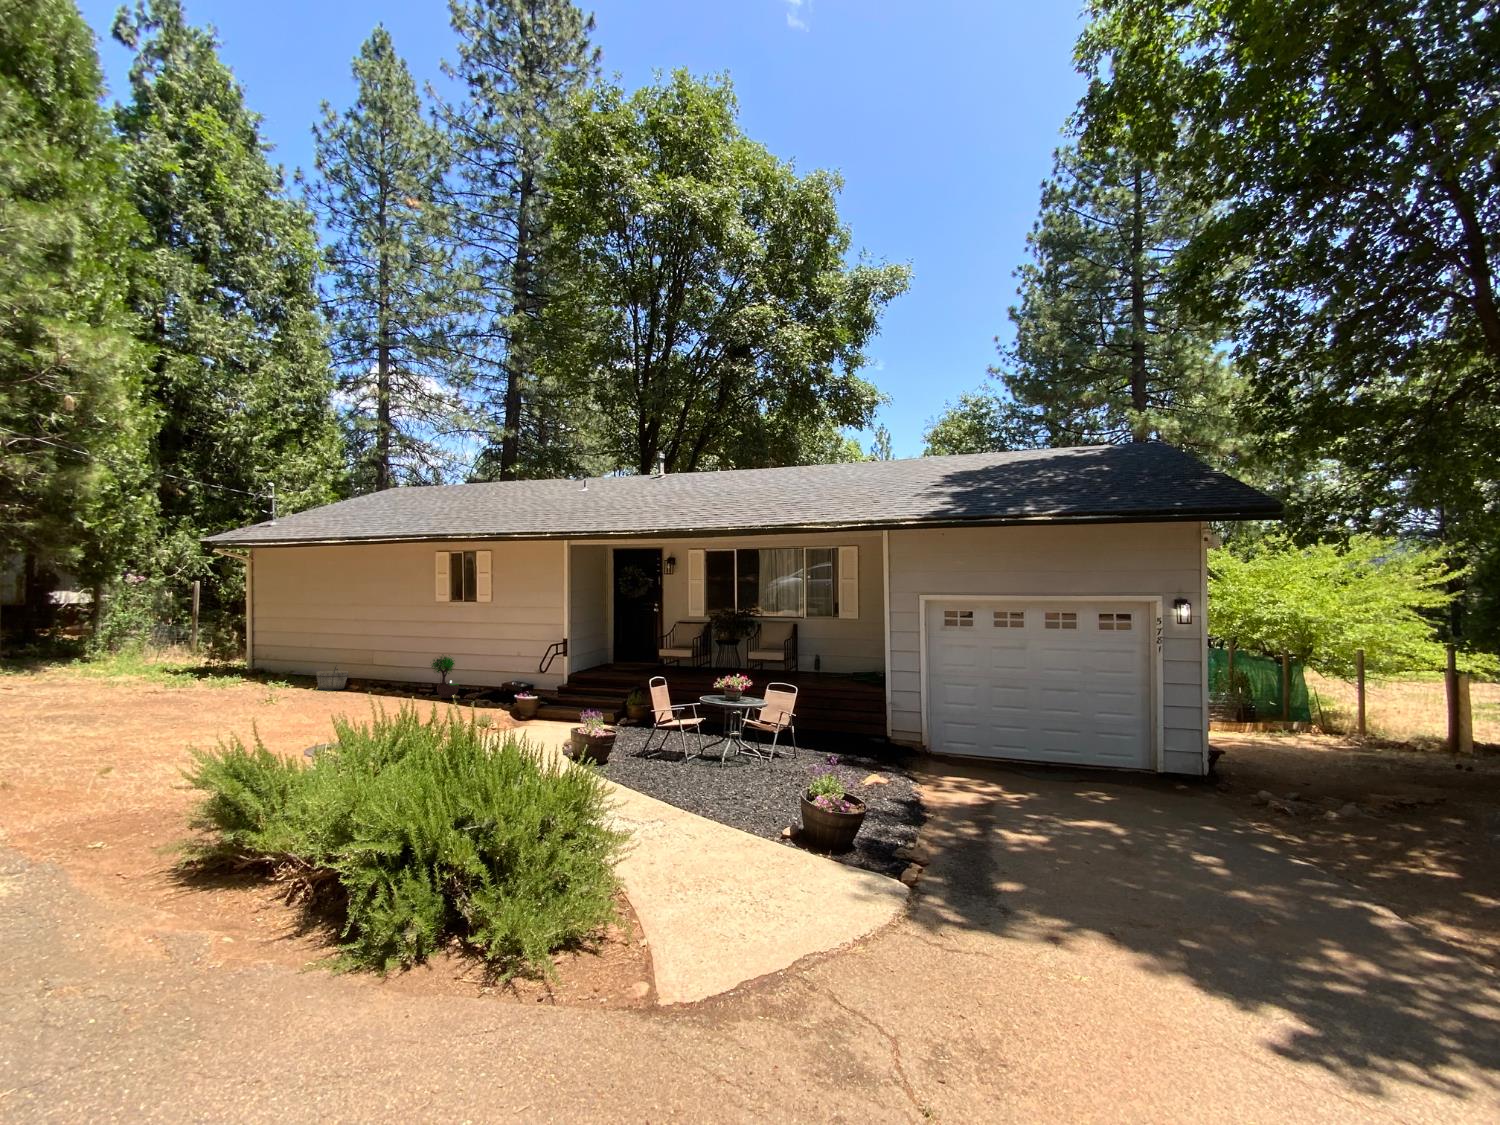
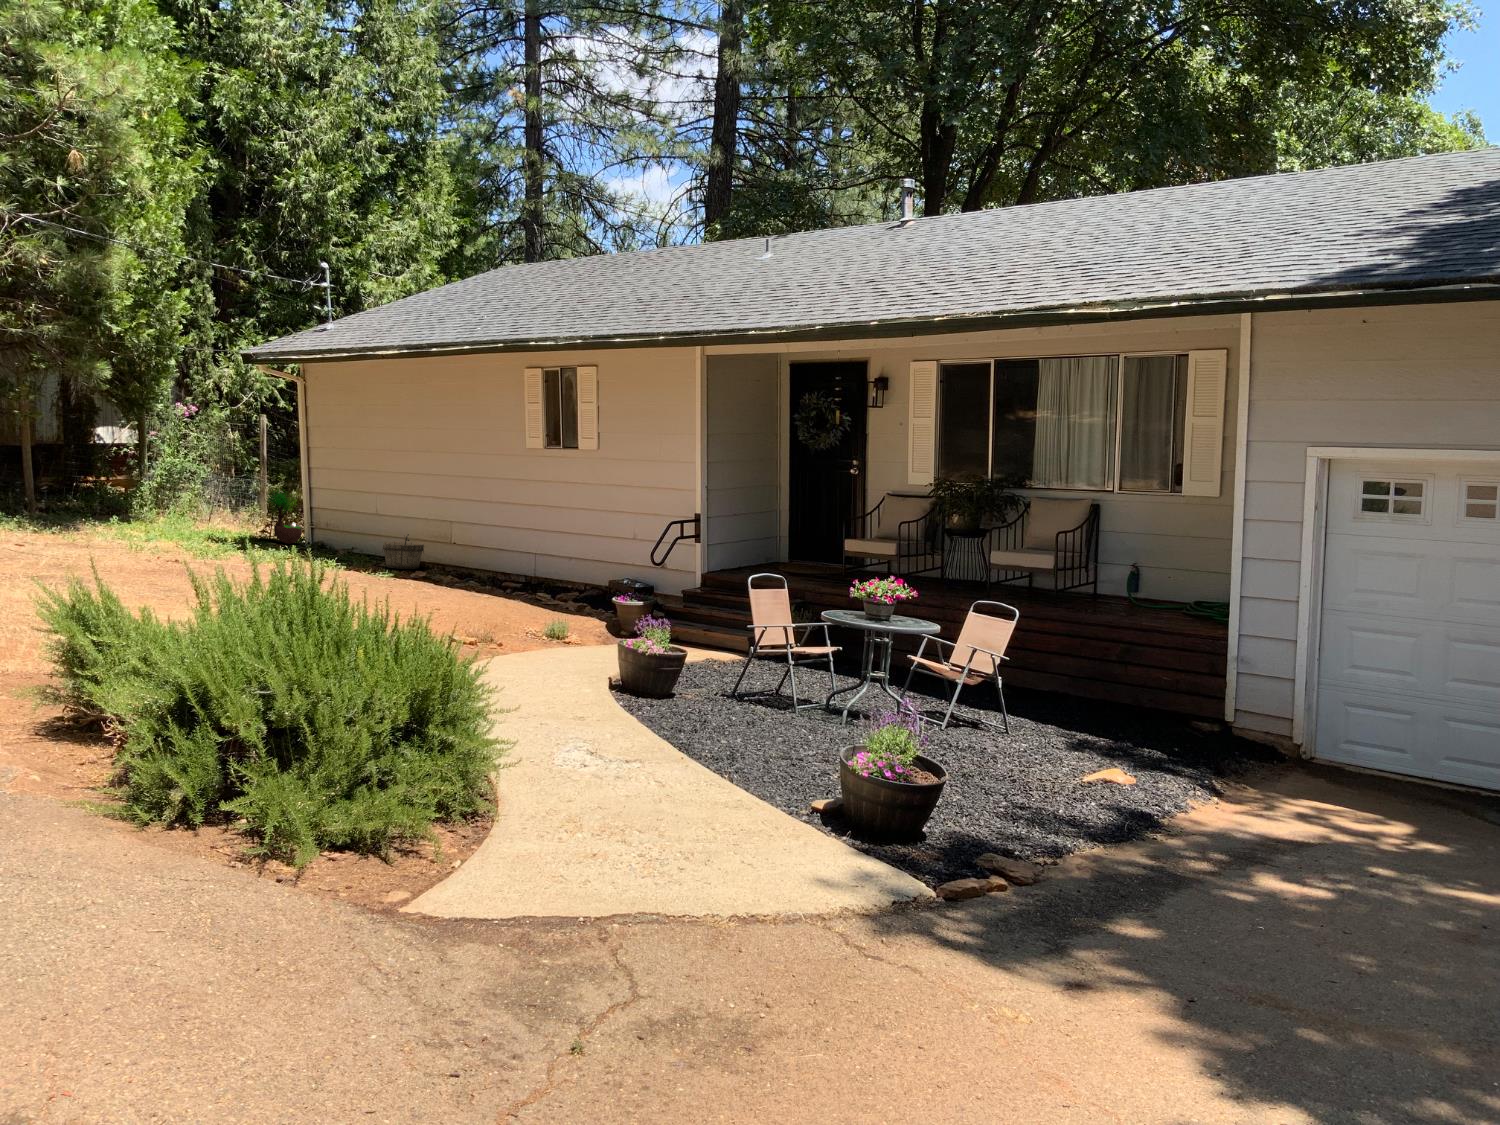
potted tree: present [432,655,459,698] -> present [267,490,302,544]

